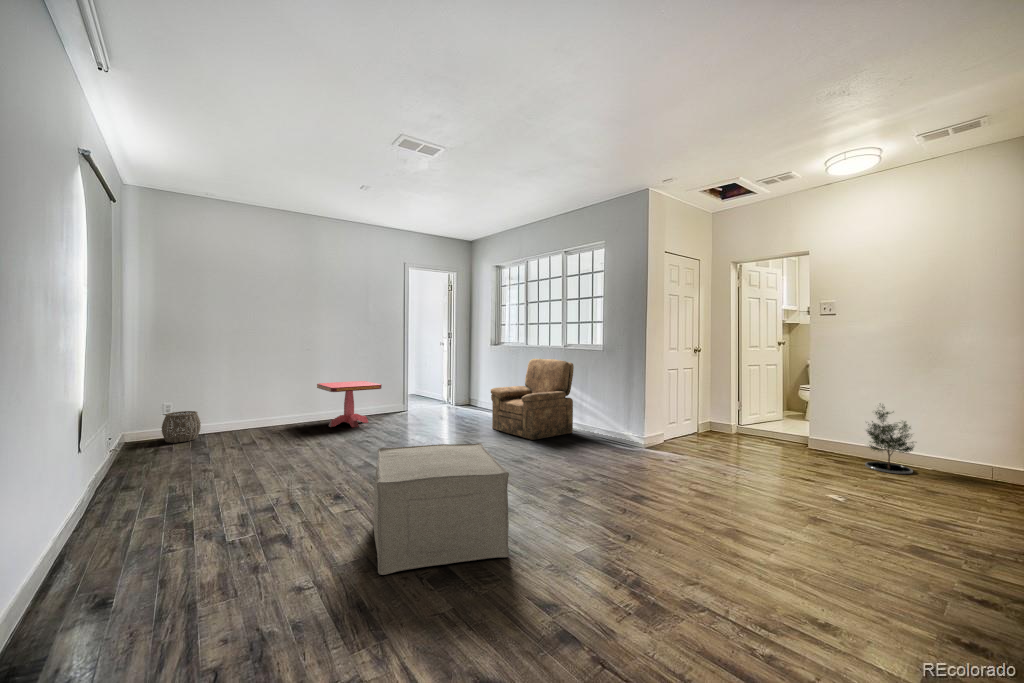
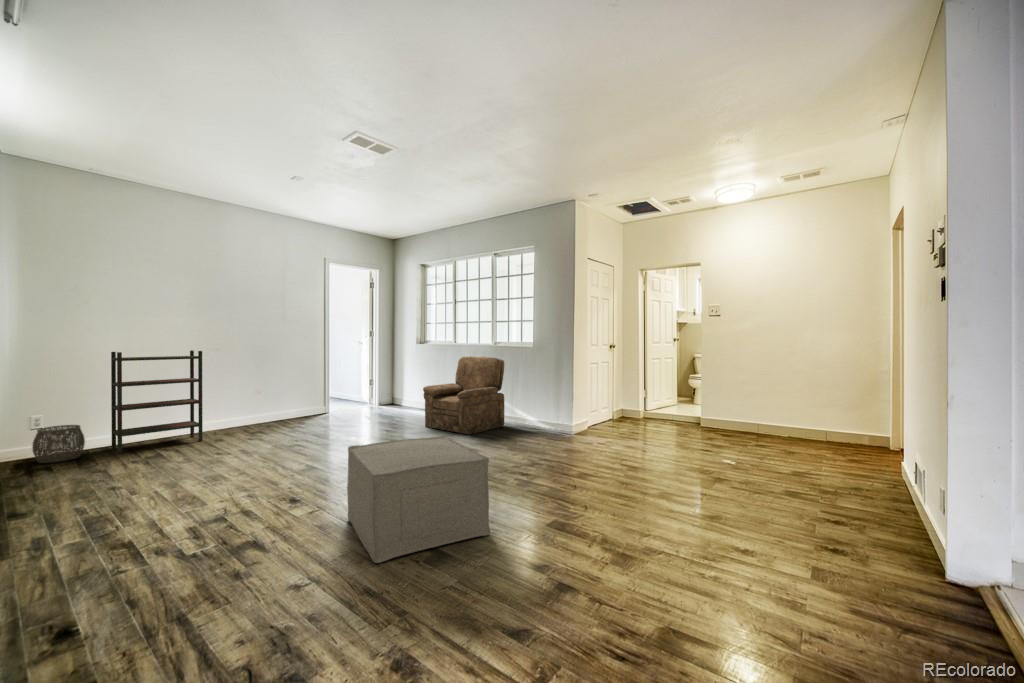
bookshelf: none [223,349,294,438] -> present [111,350,203,454]
side table: present [317,381,382,427] -> none [227,384,304,435]
potted tree: present [865,406,914,474] -> none [744,386,781,442]

